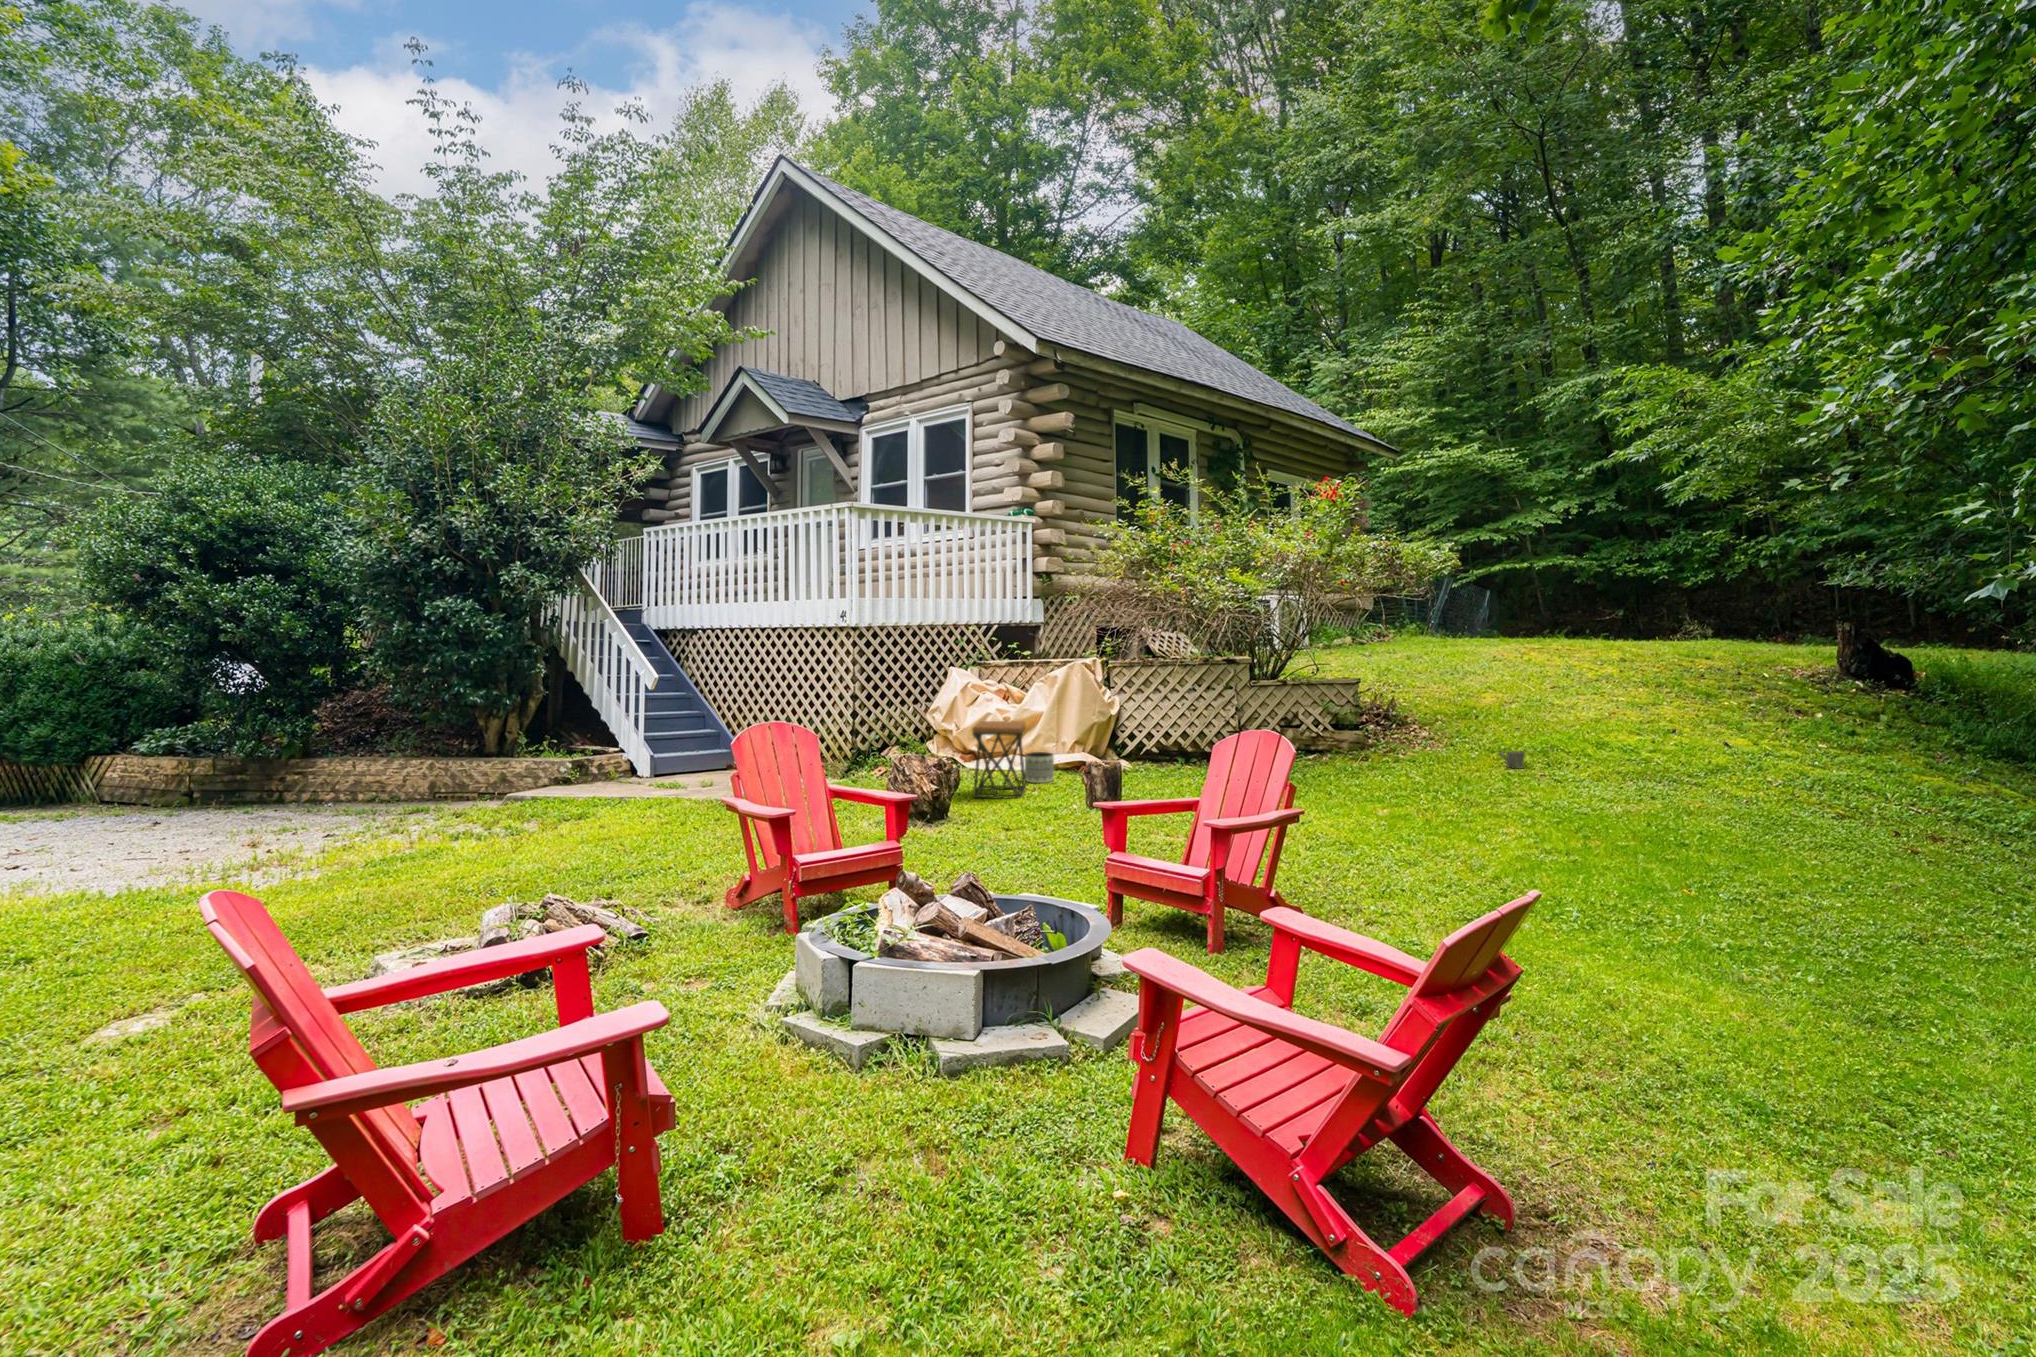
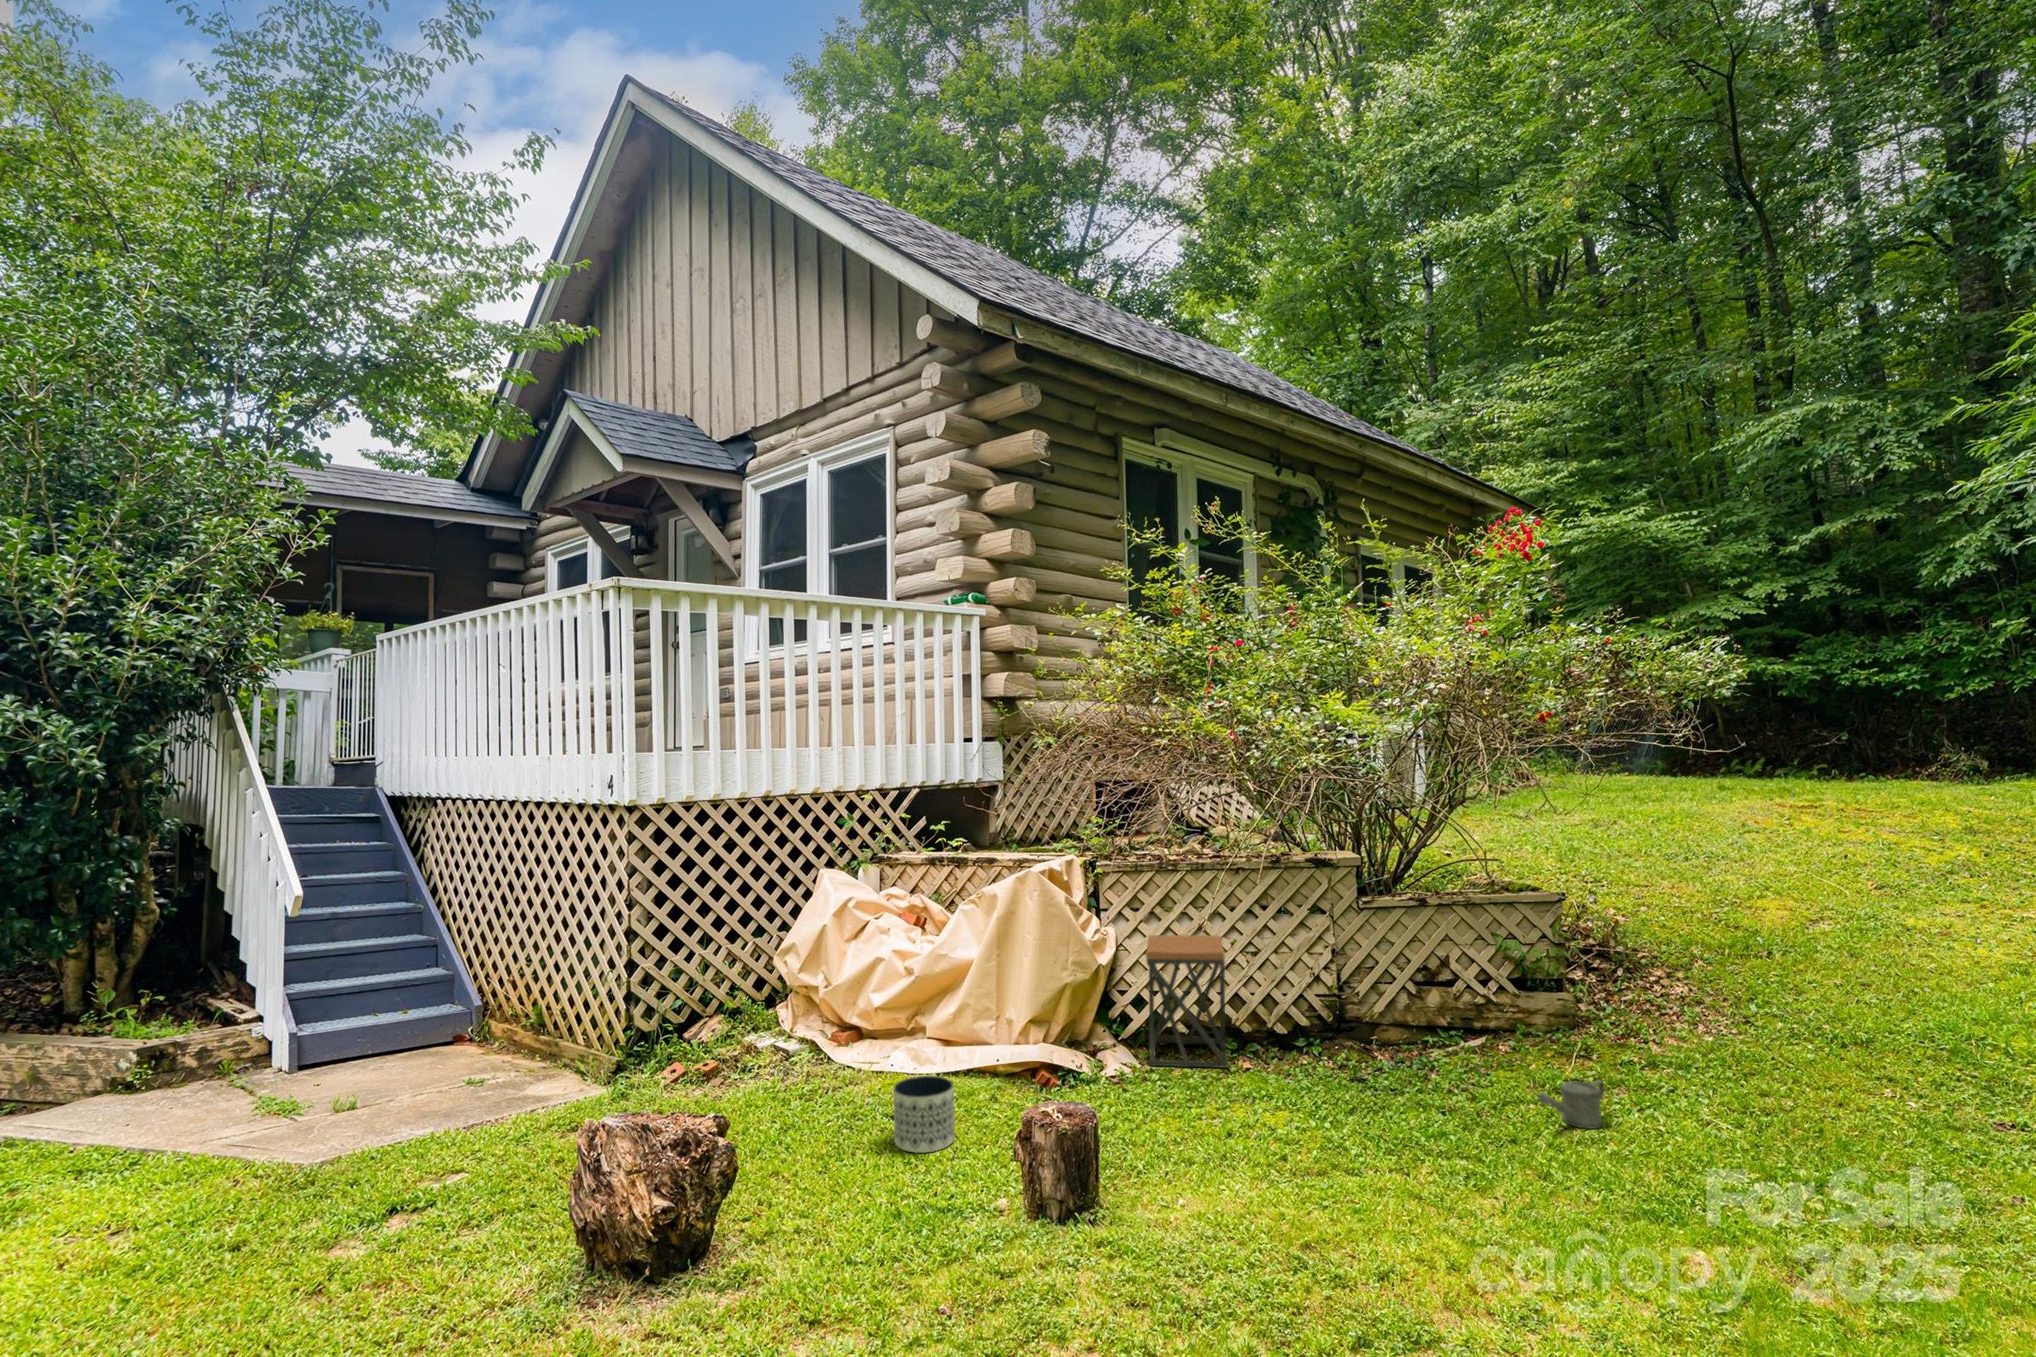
stool: present [972,721,1026,798] -> present [1146,935,1228,1068]
watering can: present [1498,751,1525,769] -> present [1539,1081,1605,1129]

